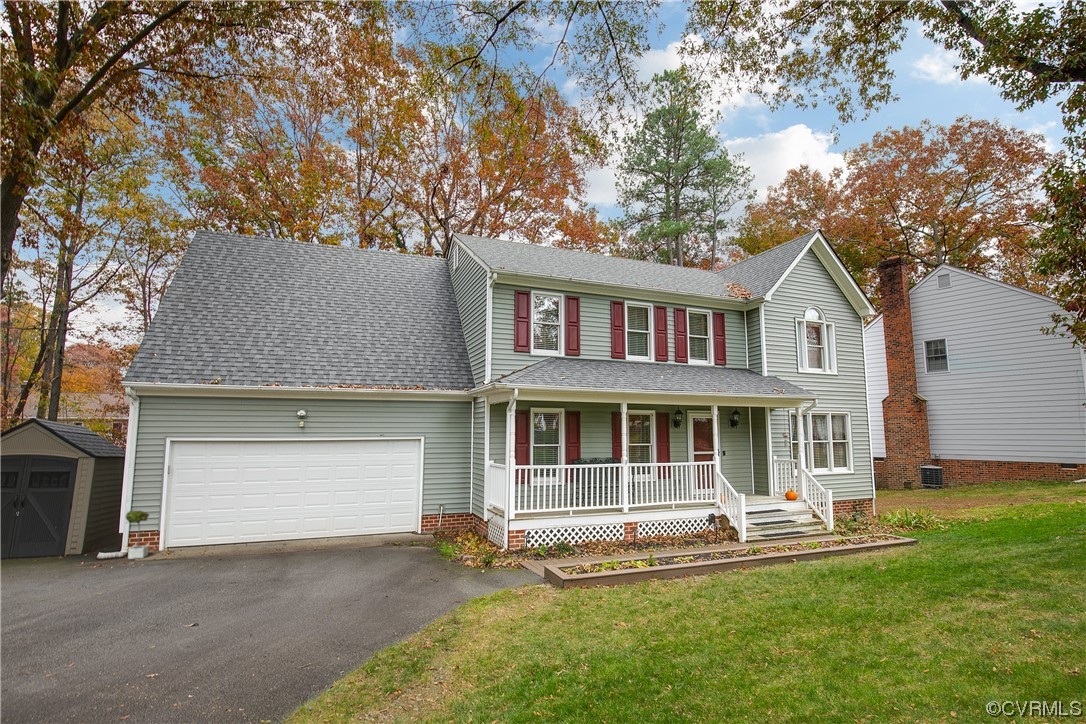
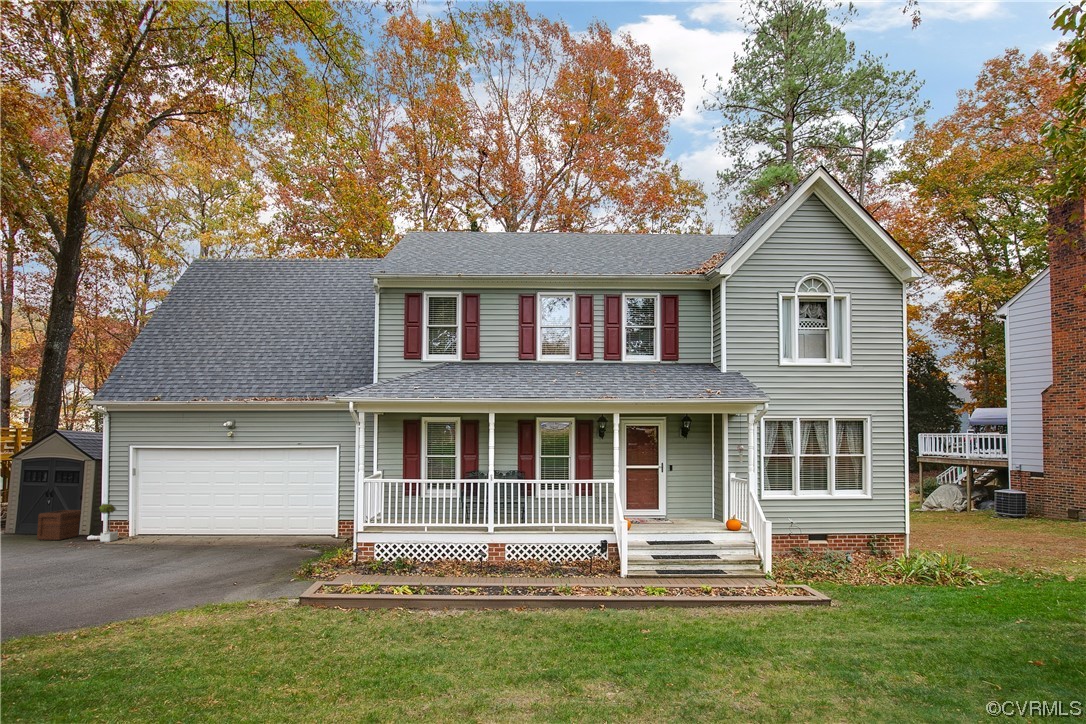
wooden crate: none [13,522,79,565] -> present [37,510,81,540]

